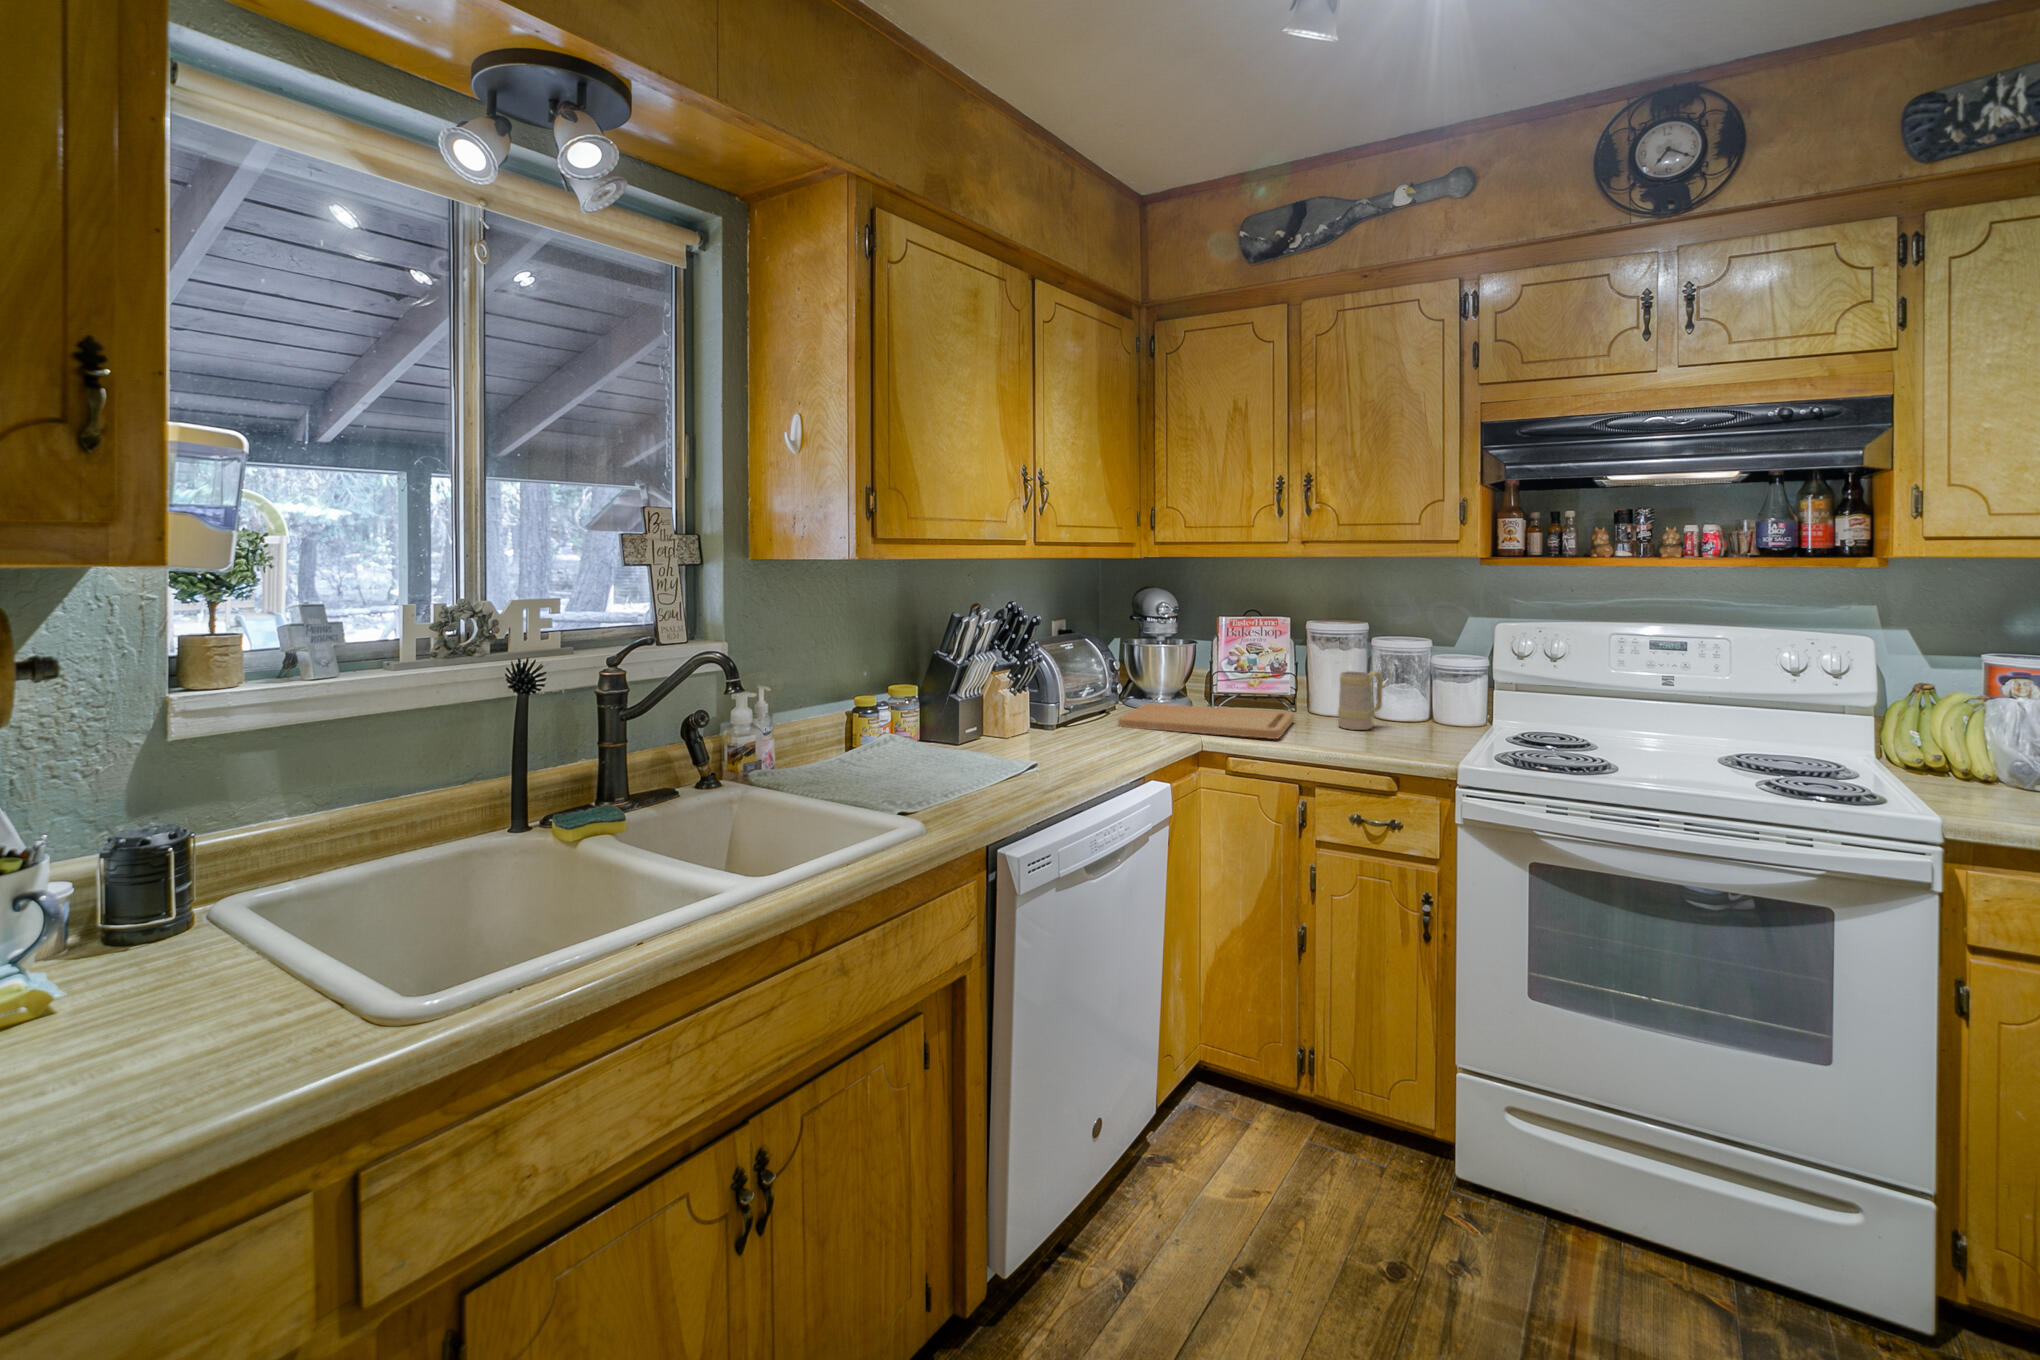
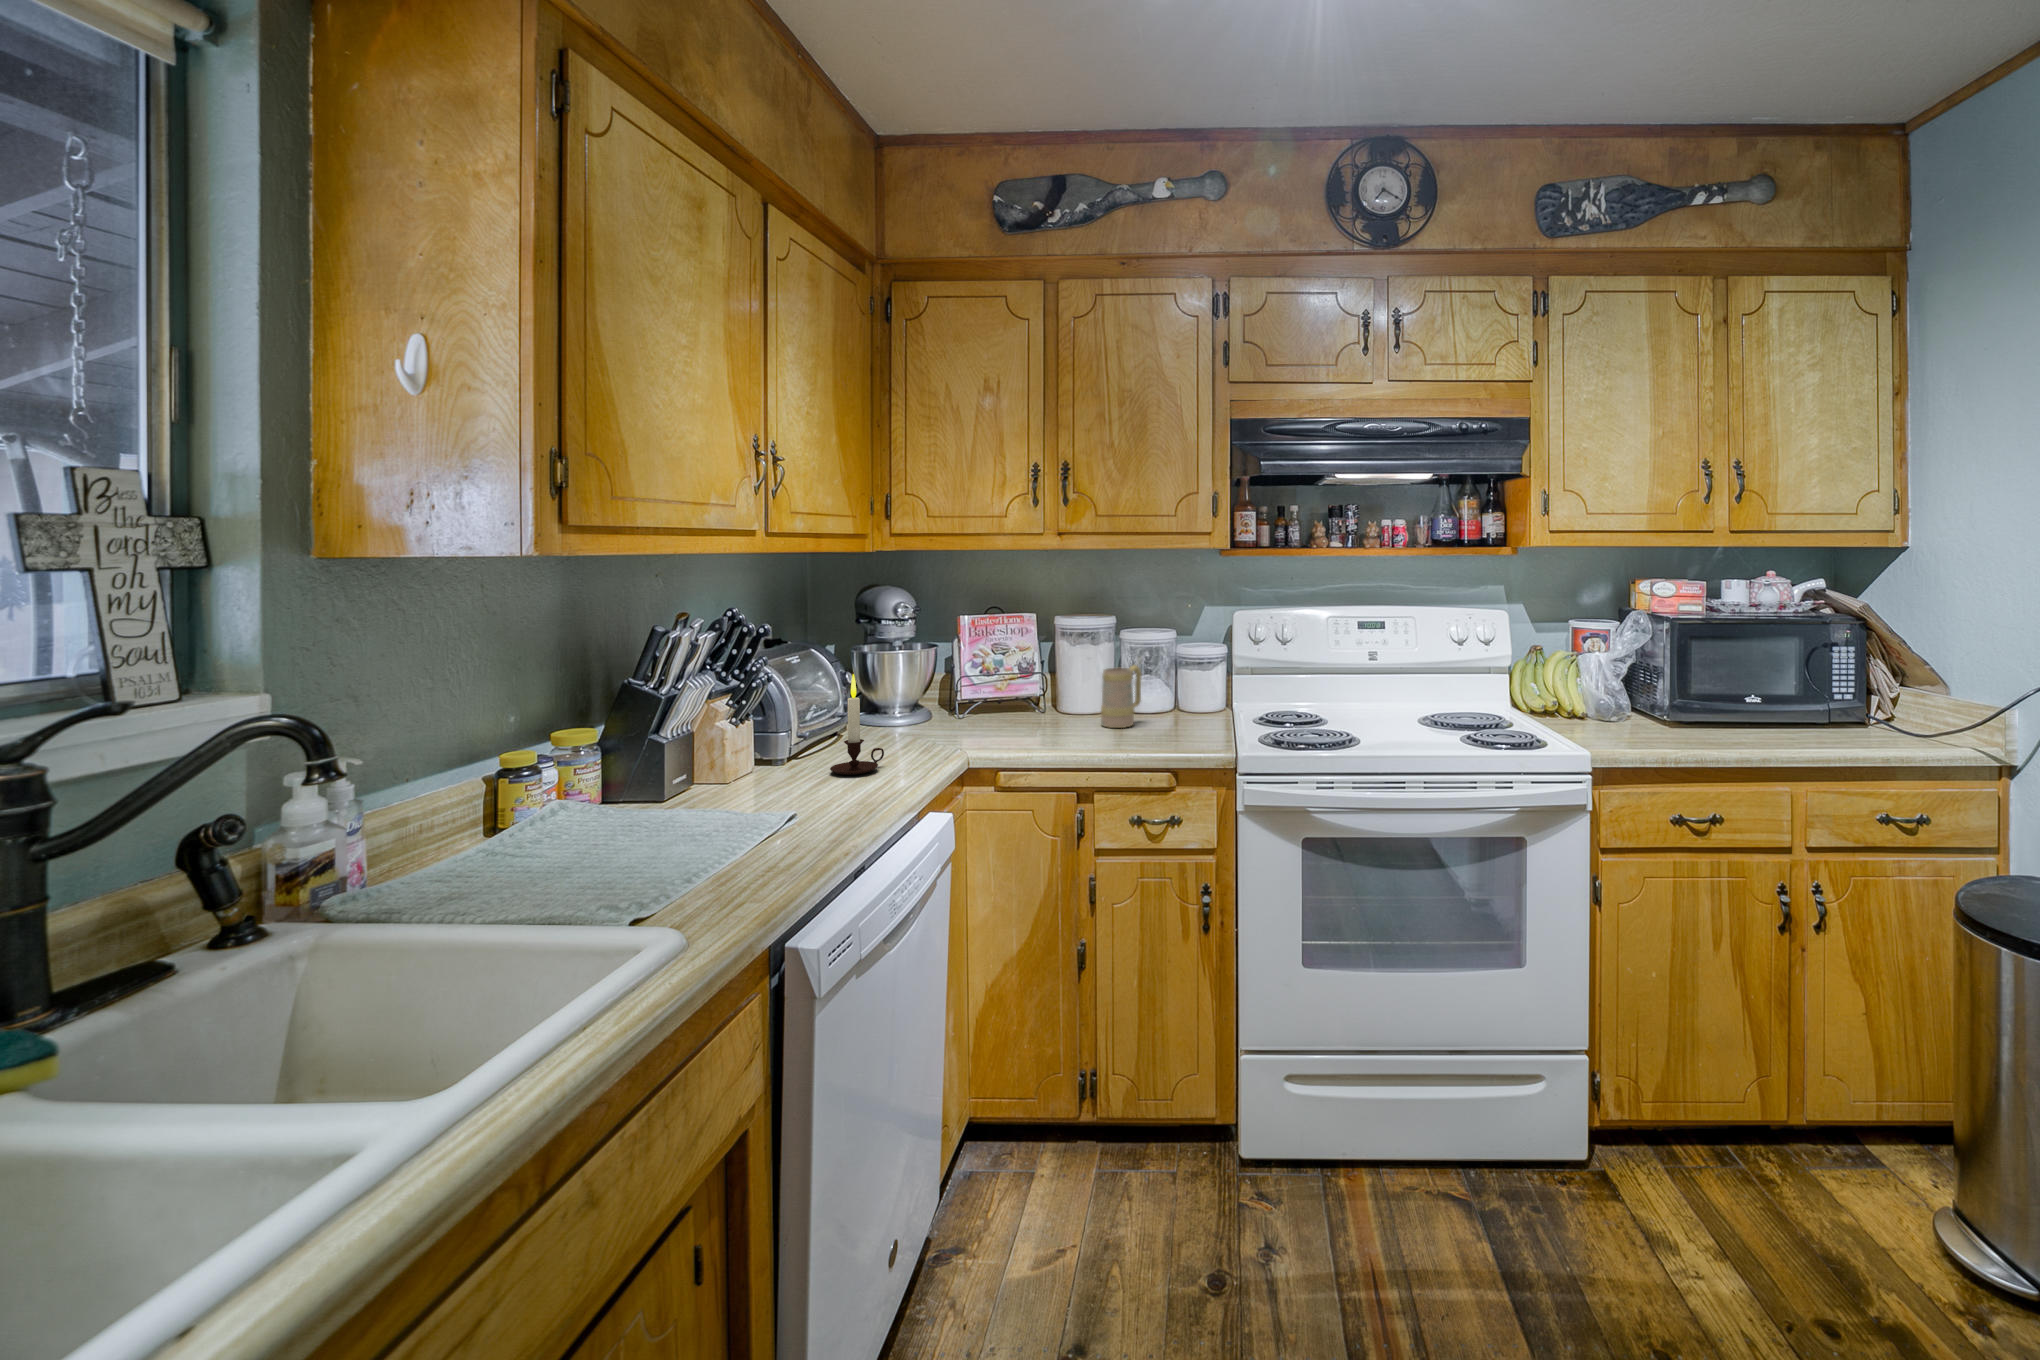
candle: none [1078,658,1123,741] -> present [830,674,884,775]
cutting board: present [1118,703,1294,739] -> none [868,716,1057,754]

